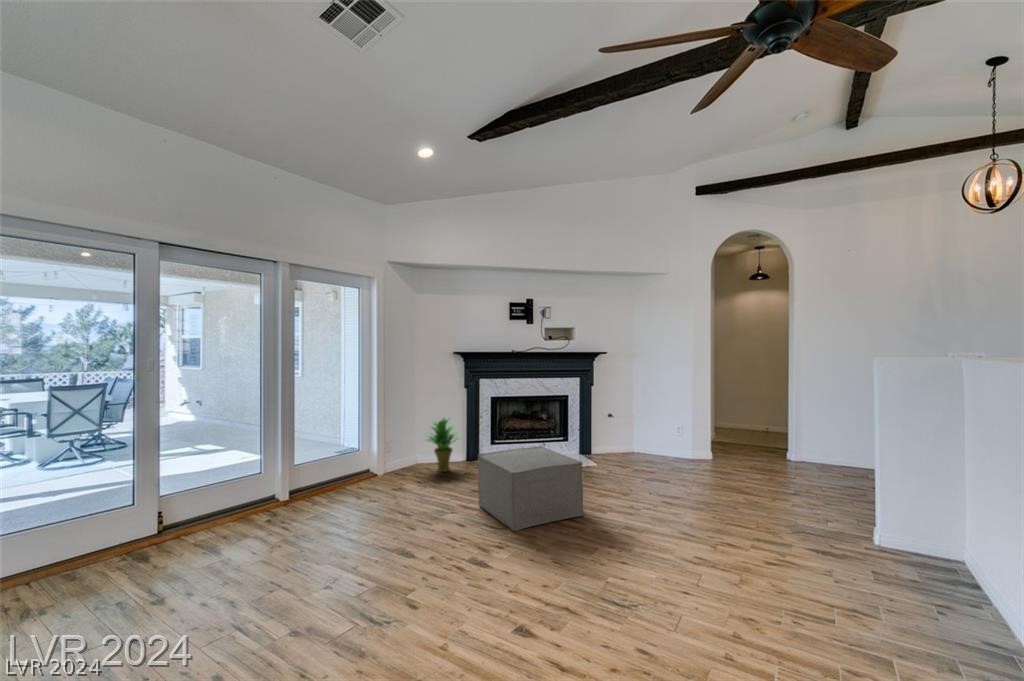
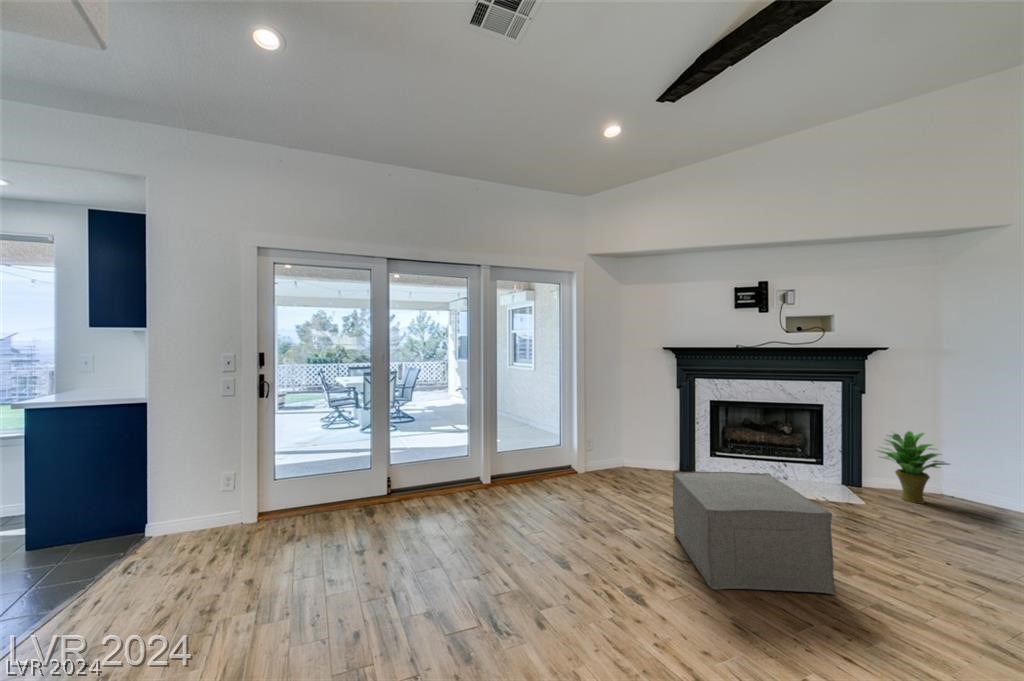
potted plant: present [426,418,457,472] -> present [877,431,949,504]

